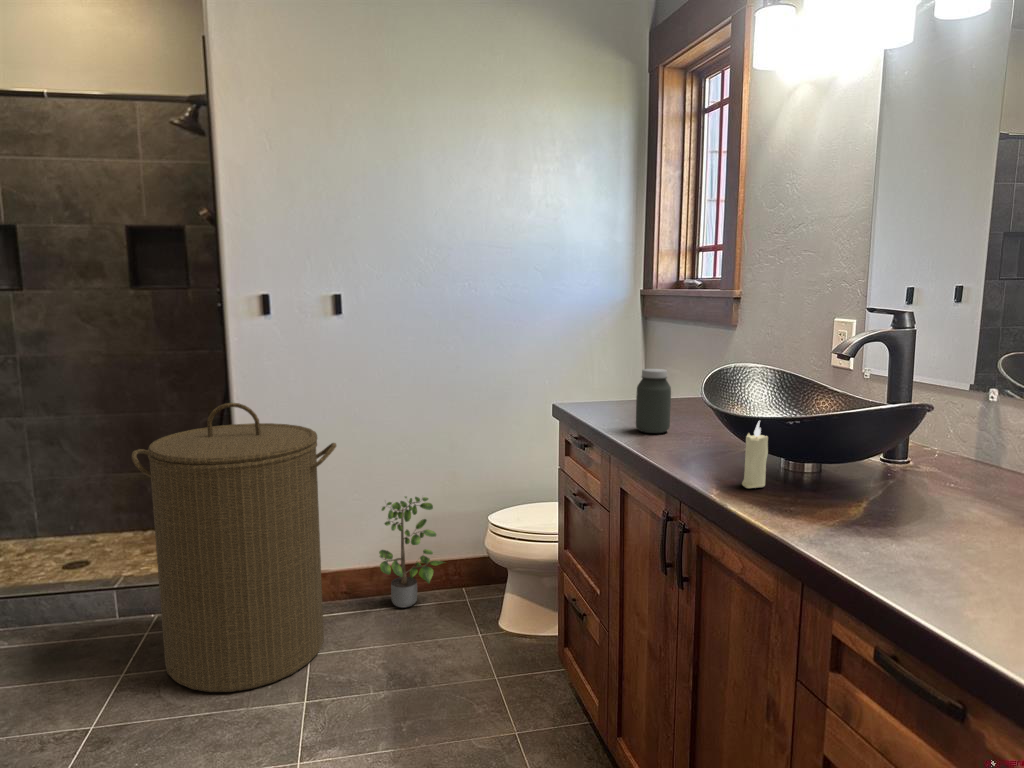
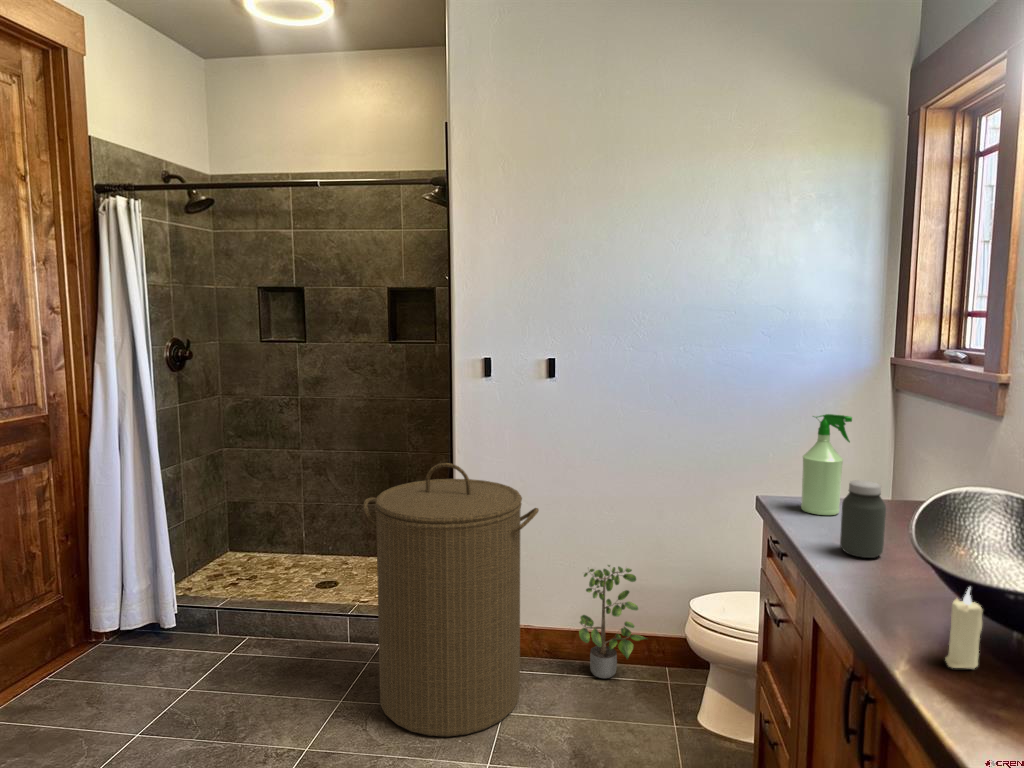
spray bottle: none [593,321,632,411] -> present [801,414,852,515]

